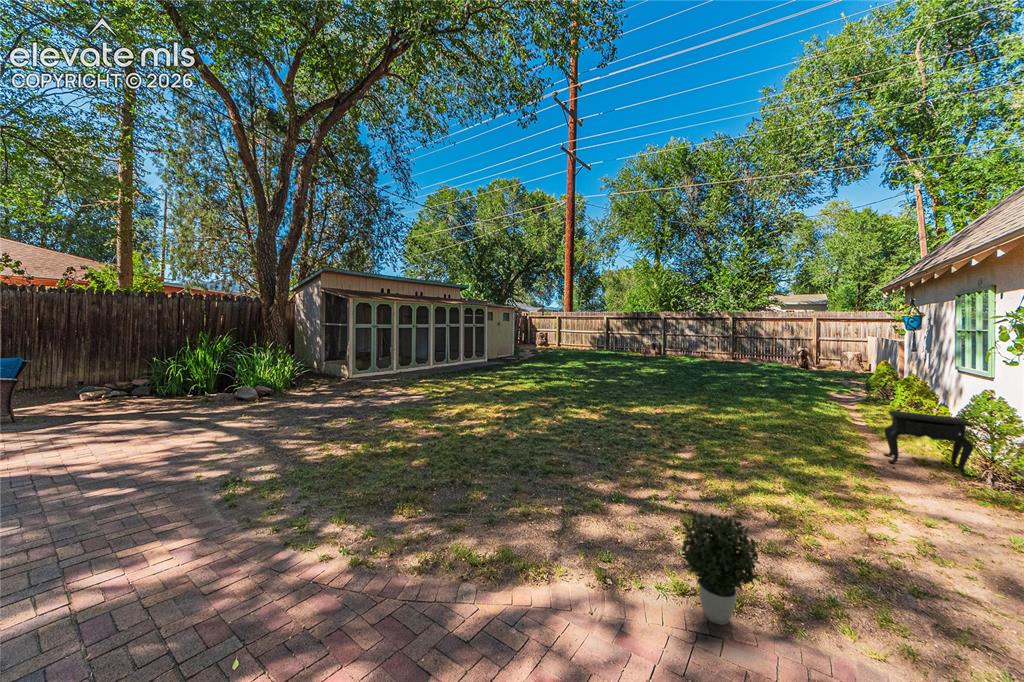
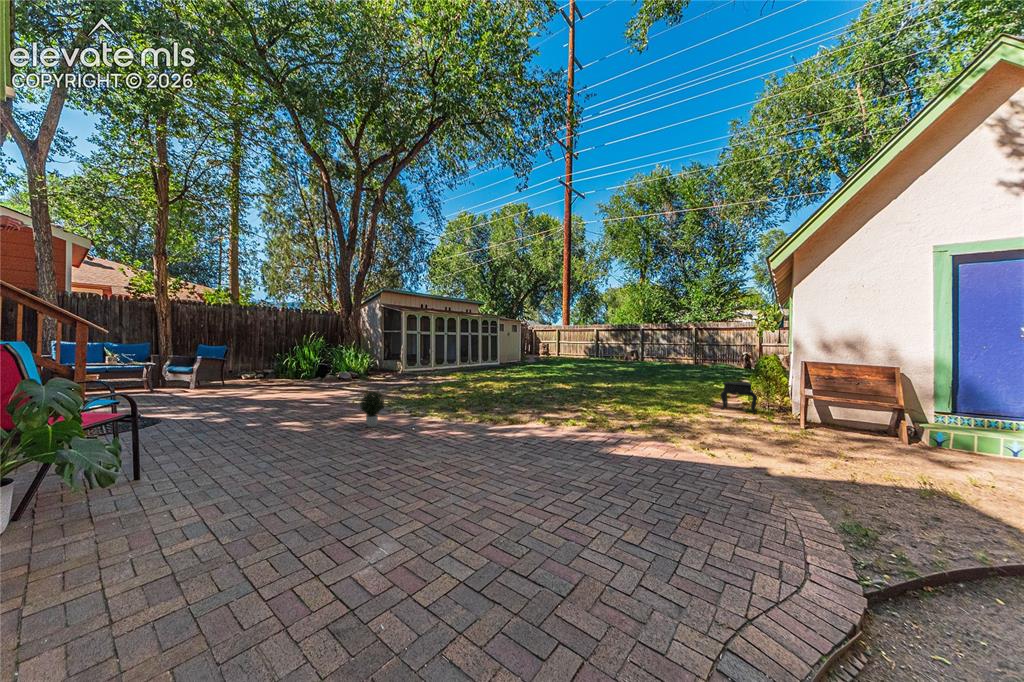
potted plant: present [682,513,760,625] -> present [359,392,385,427]

